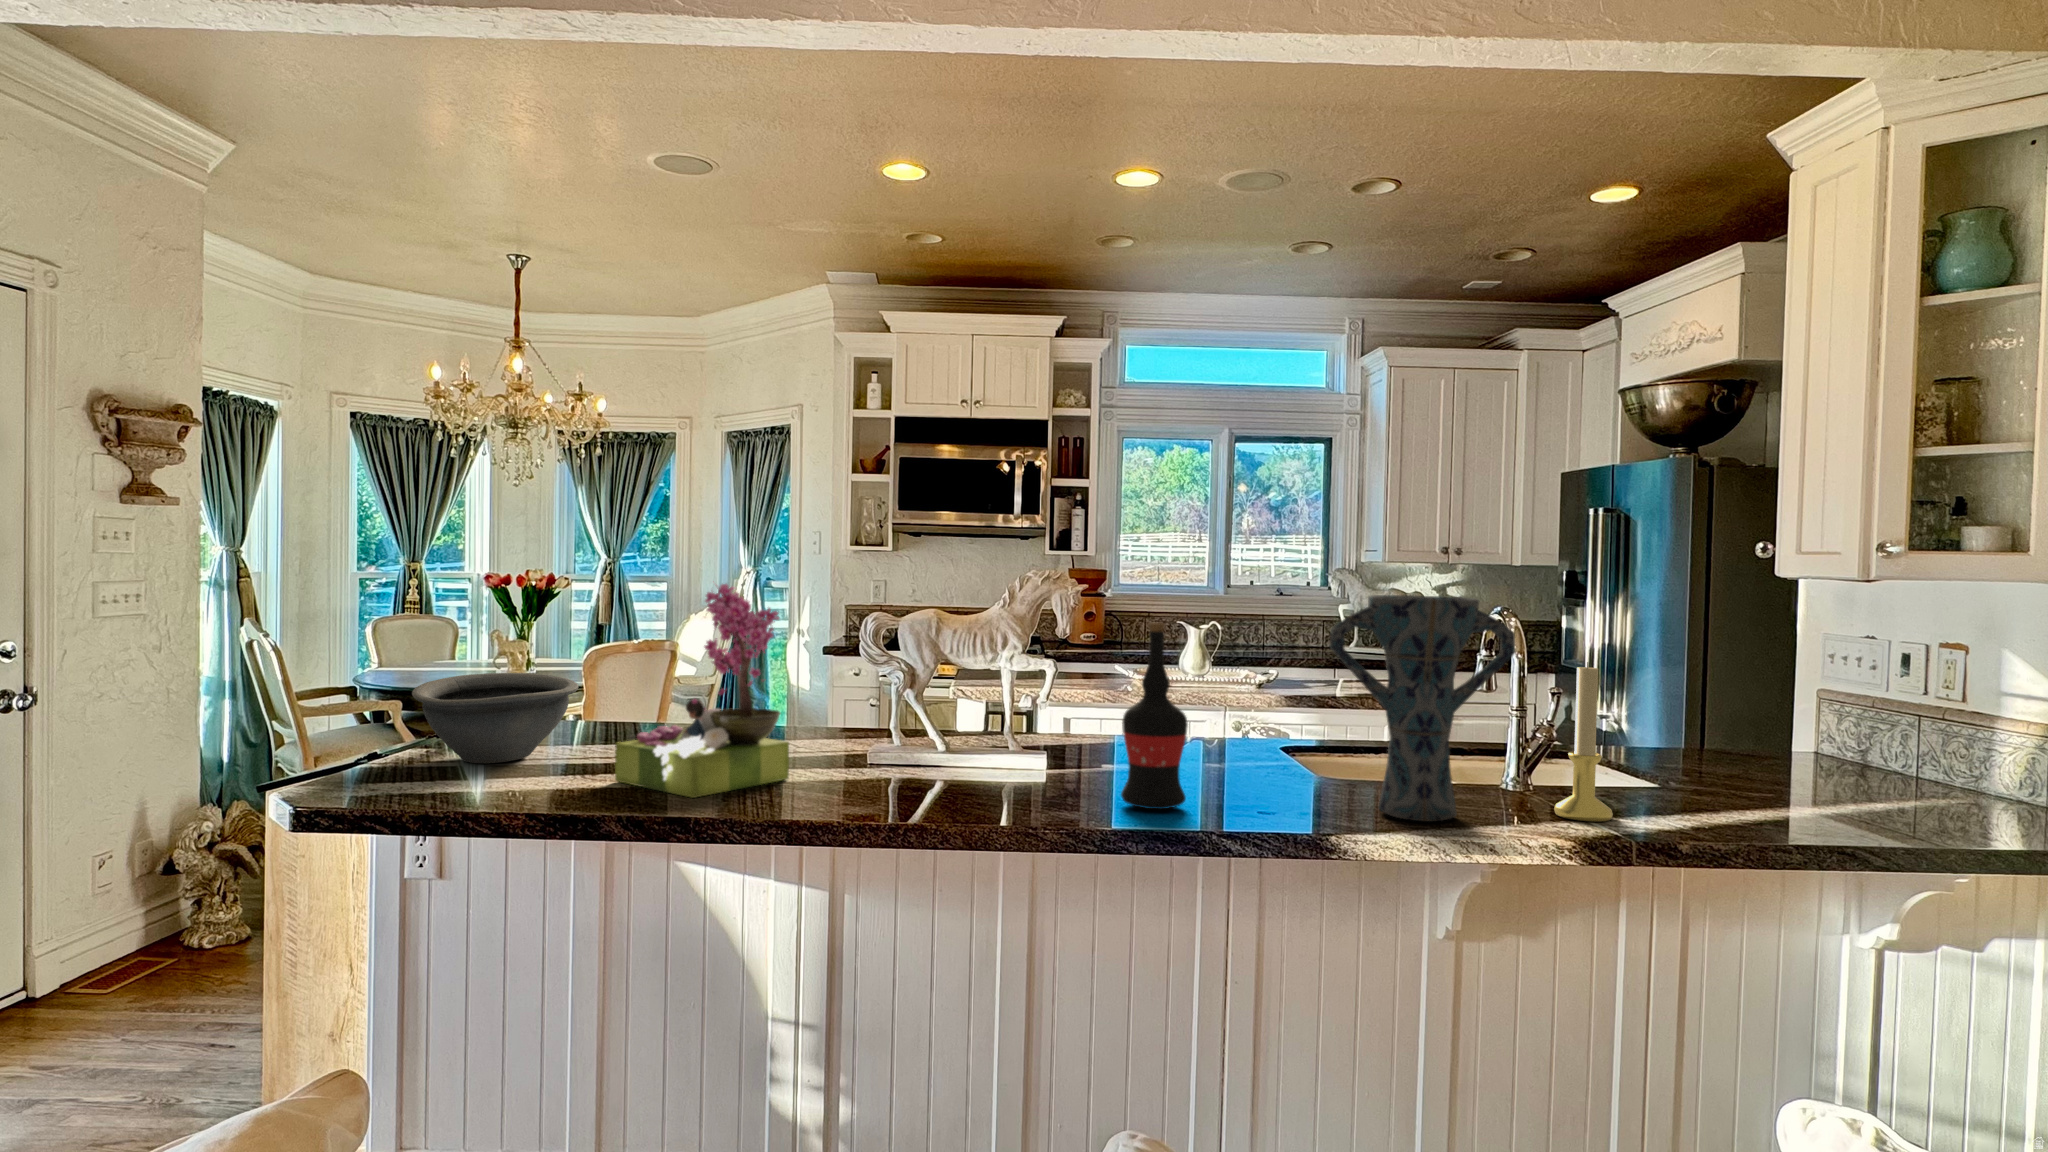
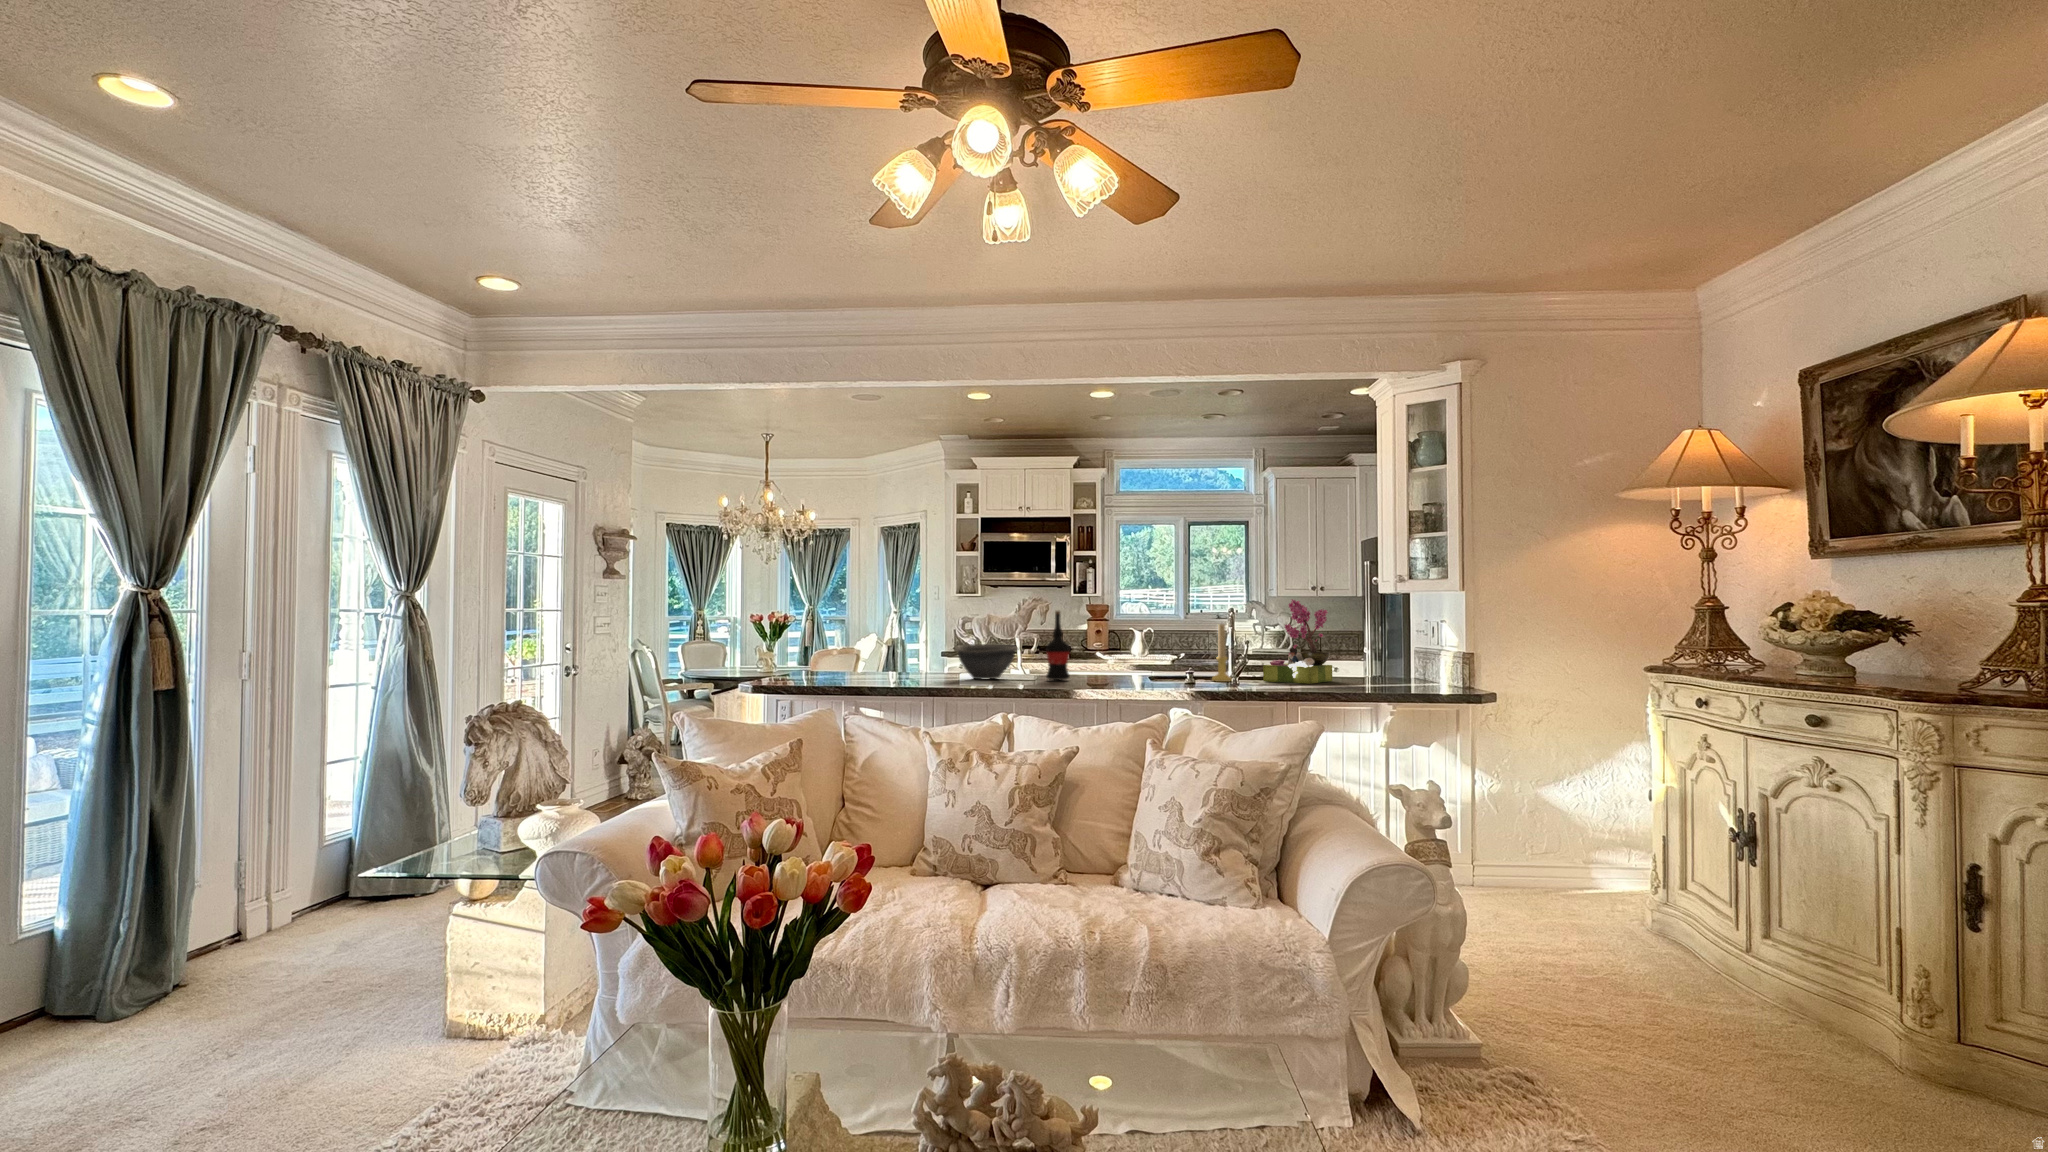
flower arrangement: present [615,584,789,798] -> present [1263,599,1332,684]
vase: present [1330,595,1515,821] -> none [1123,598,1191,682]
bowl: present [412,673,579,763] -> present [955,644,1018,679]

